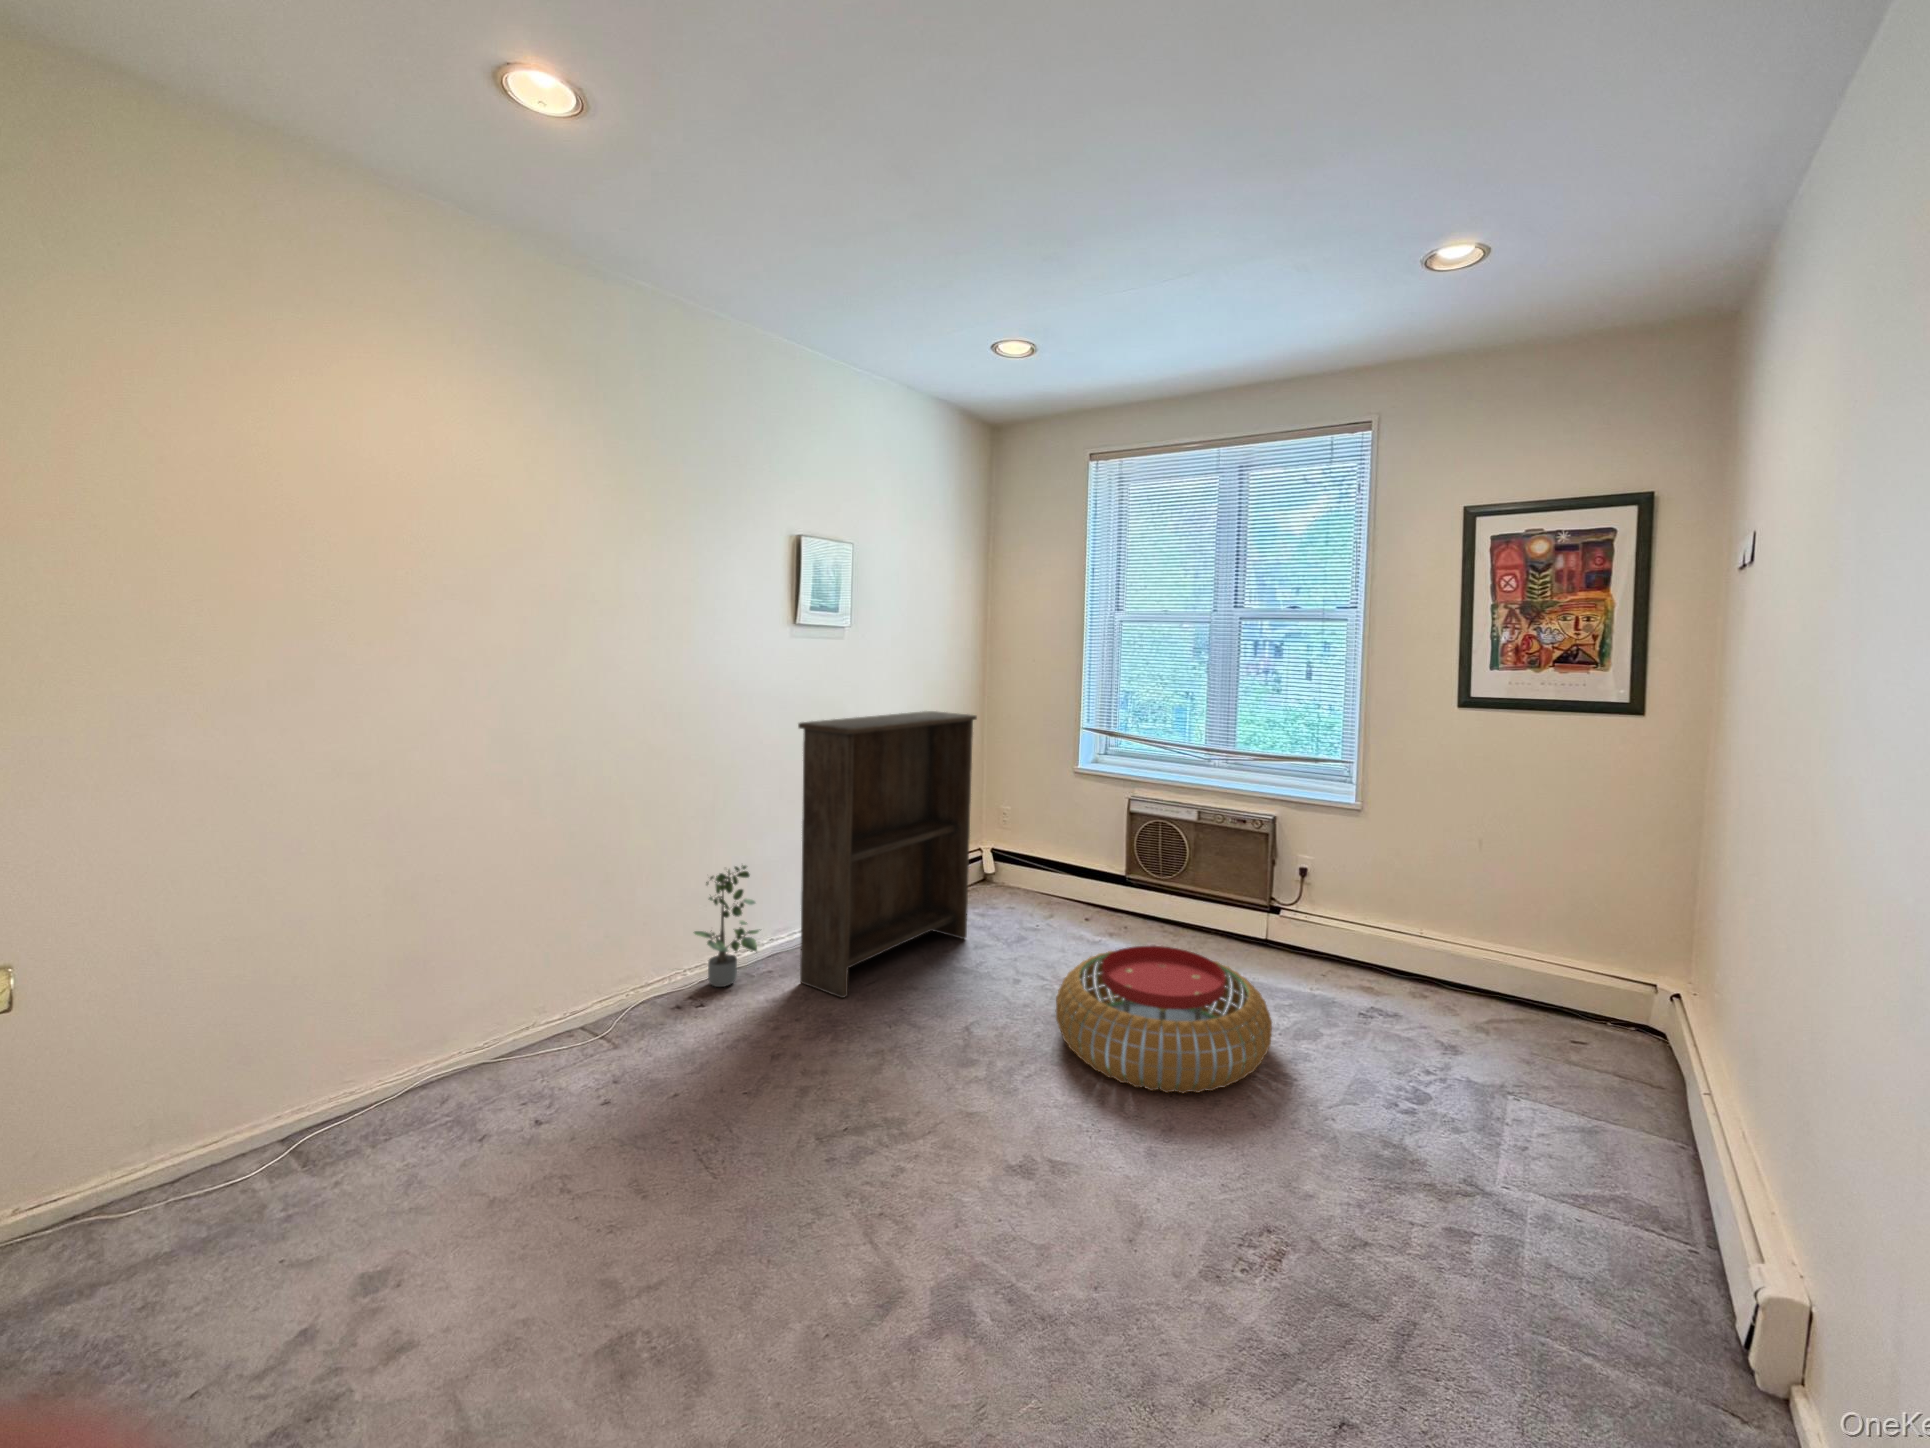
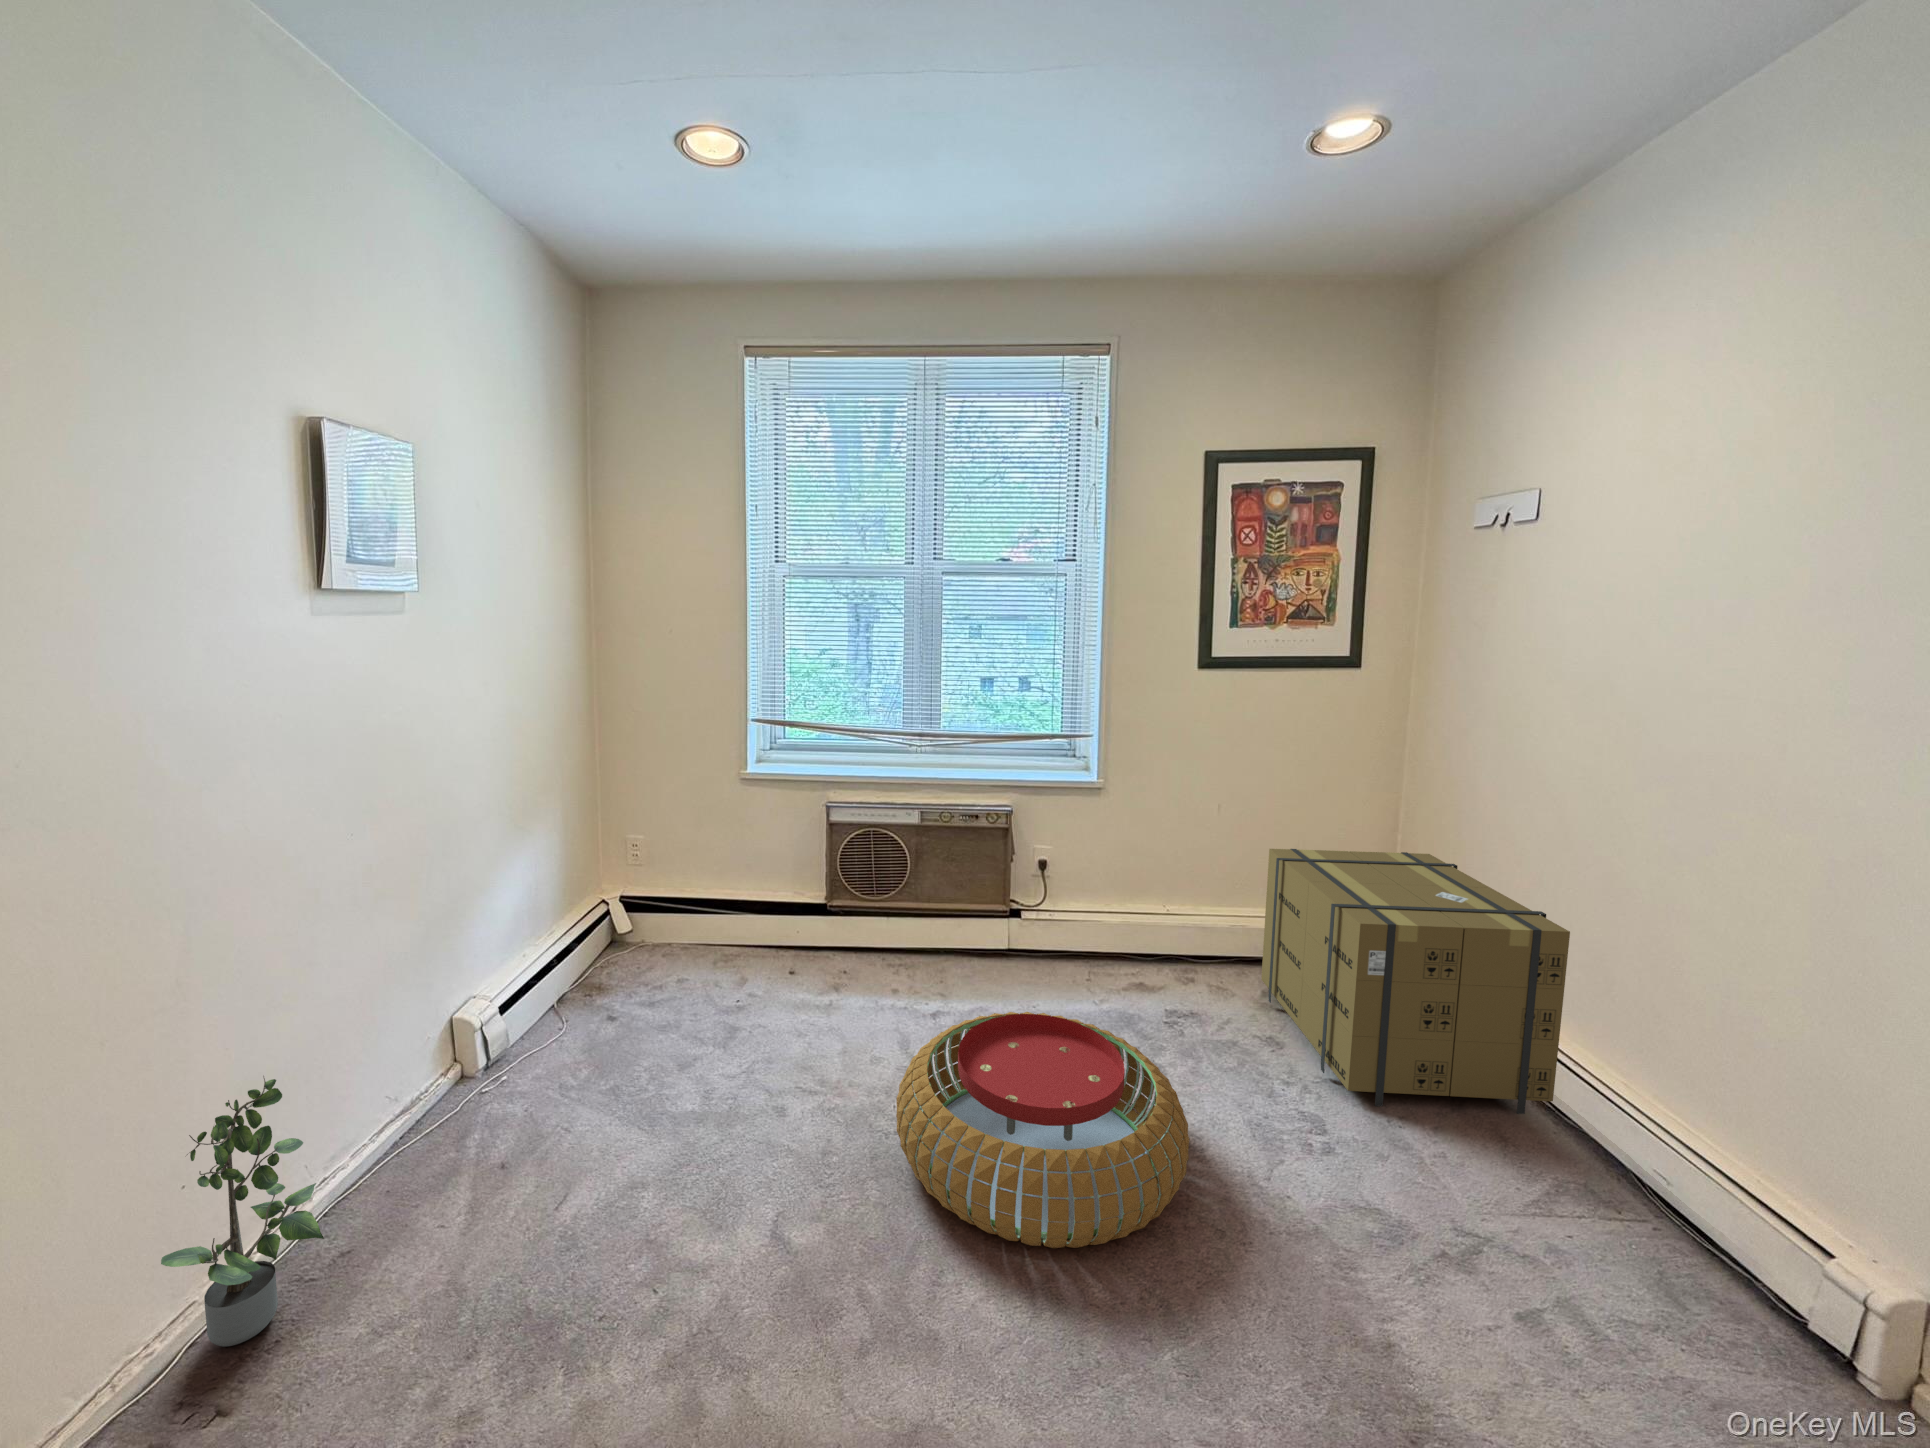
bookshelf: present [798,711,977,998] -> none [385,723,660,1261]
cardboard box: none [1464,879,1715,1159] -> present [1261,849,1570,1114]

